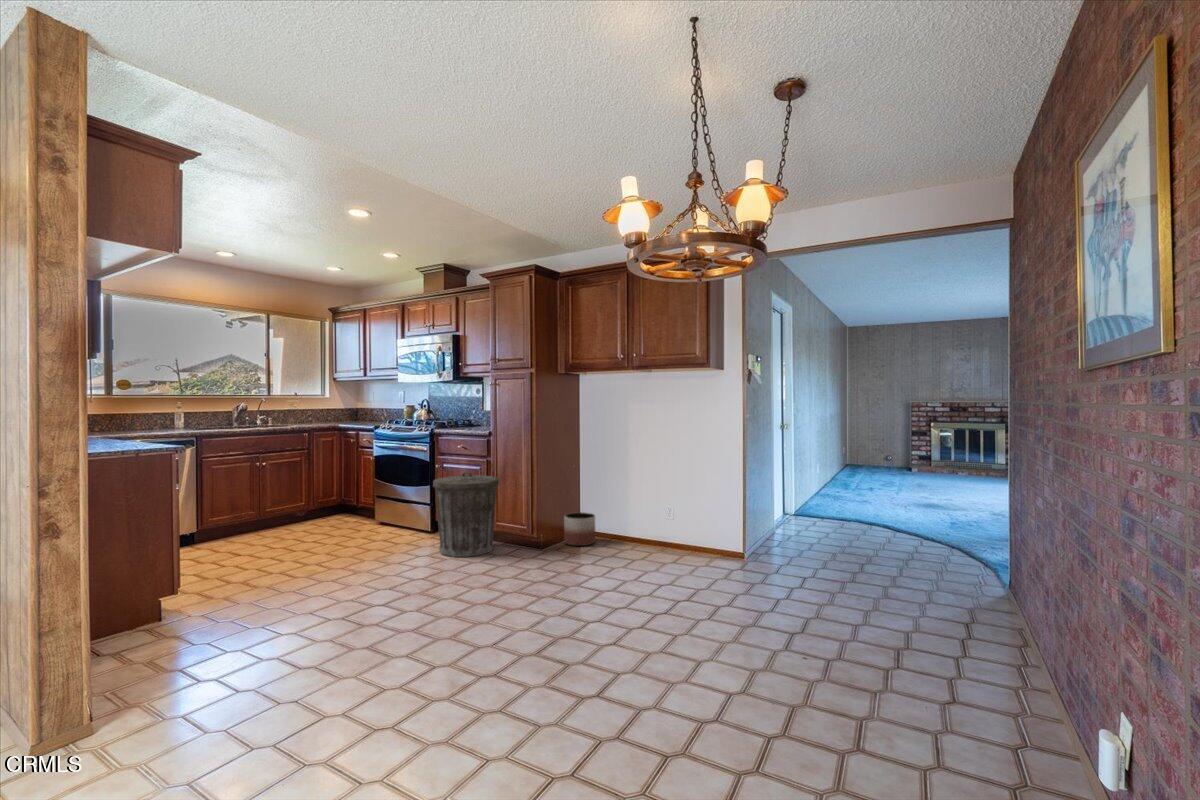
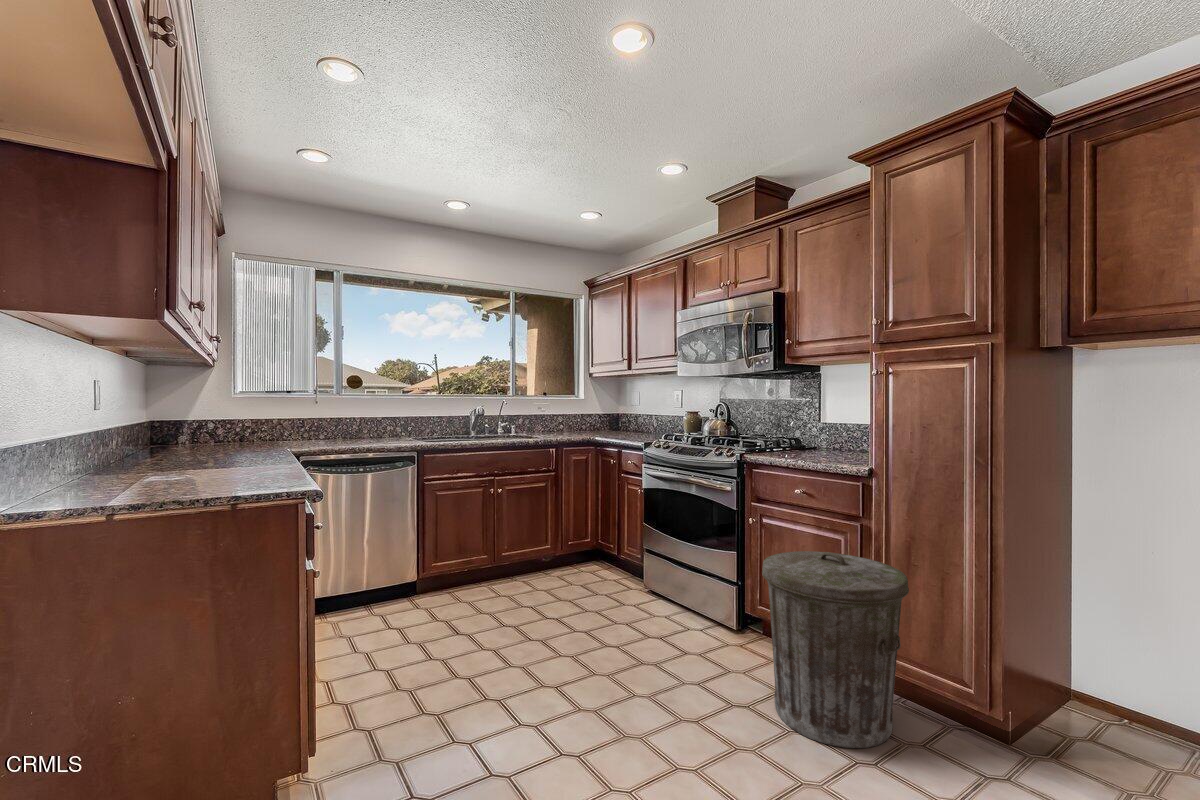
planter: present [564,512,596,546] -> none [1063,664,1164,767]

